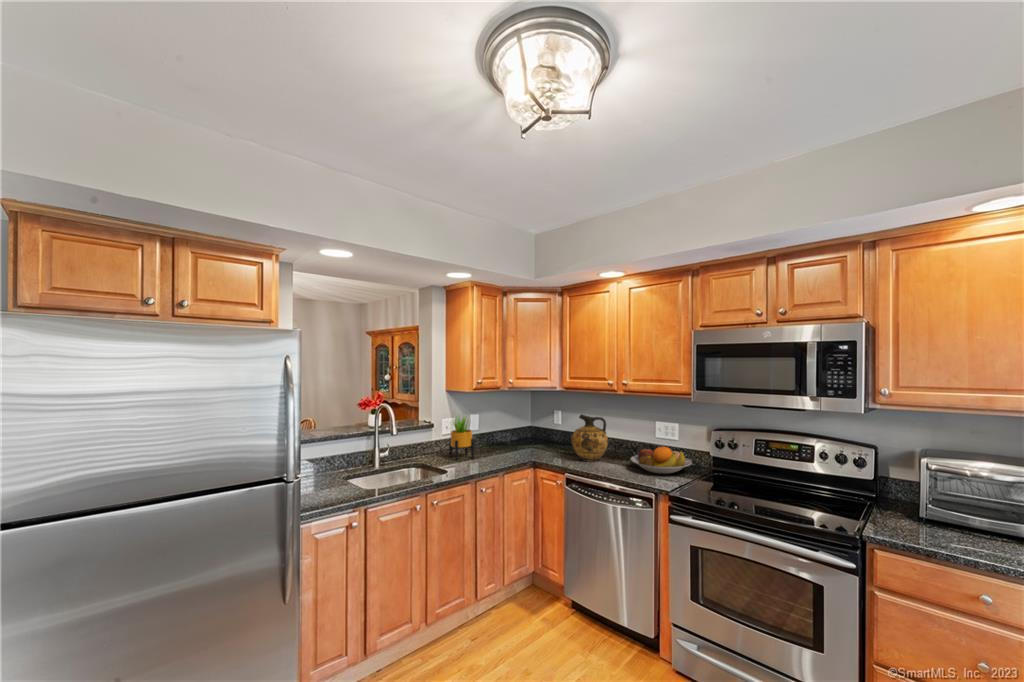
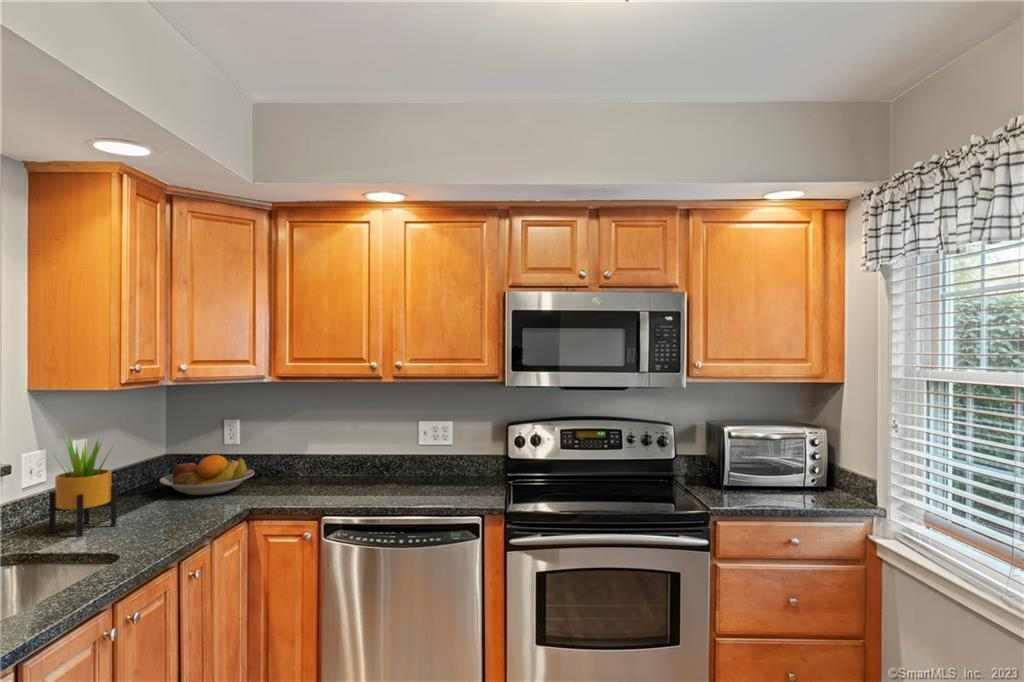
ceramic jug: present [571,414,608,461] -> none [304,419,364,494]
fruit bowl: present [631,446,691,474] -> present [160,455,254,495]

